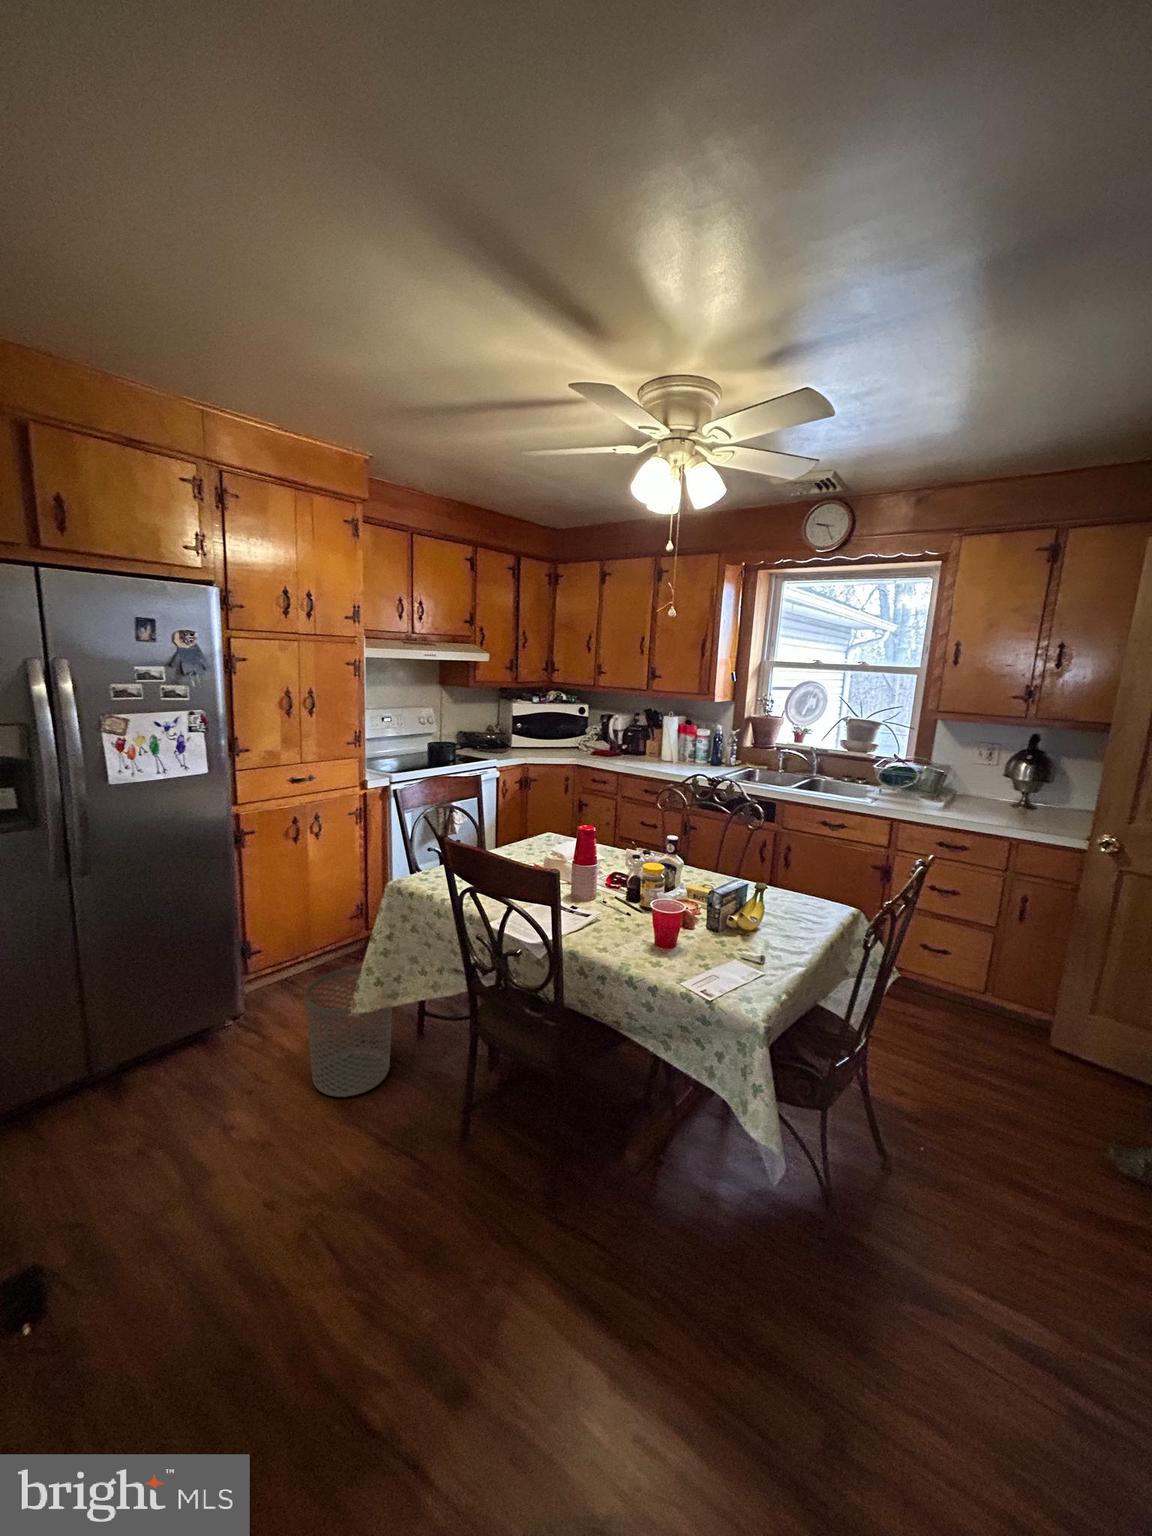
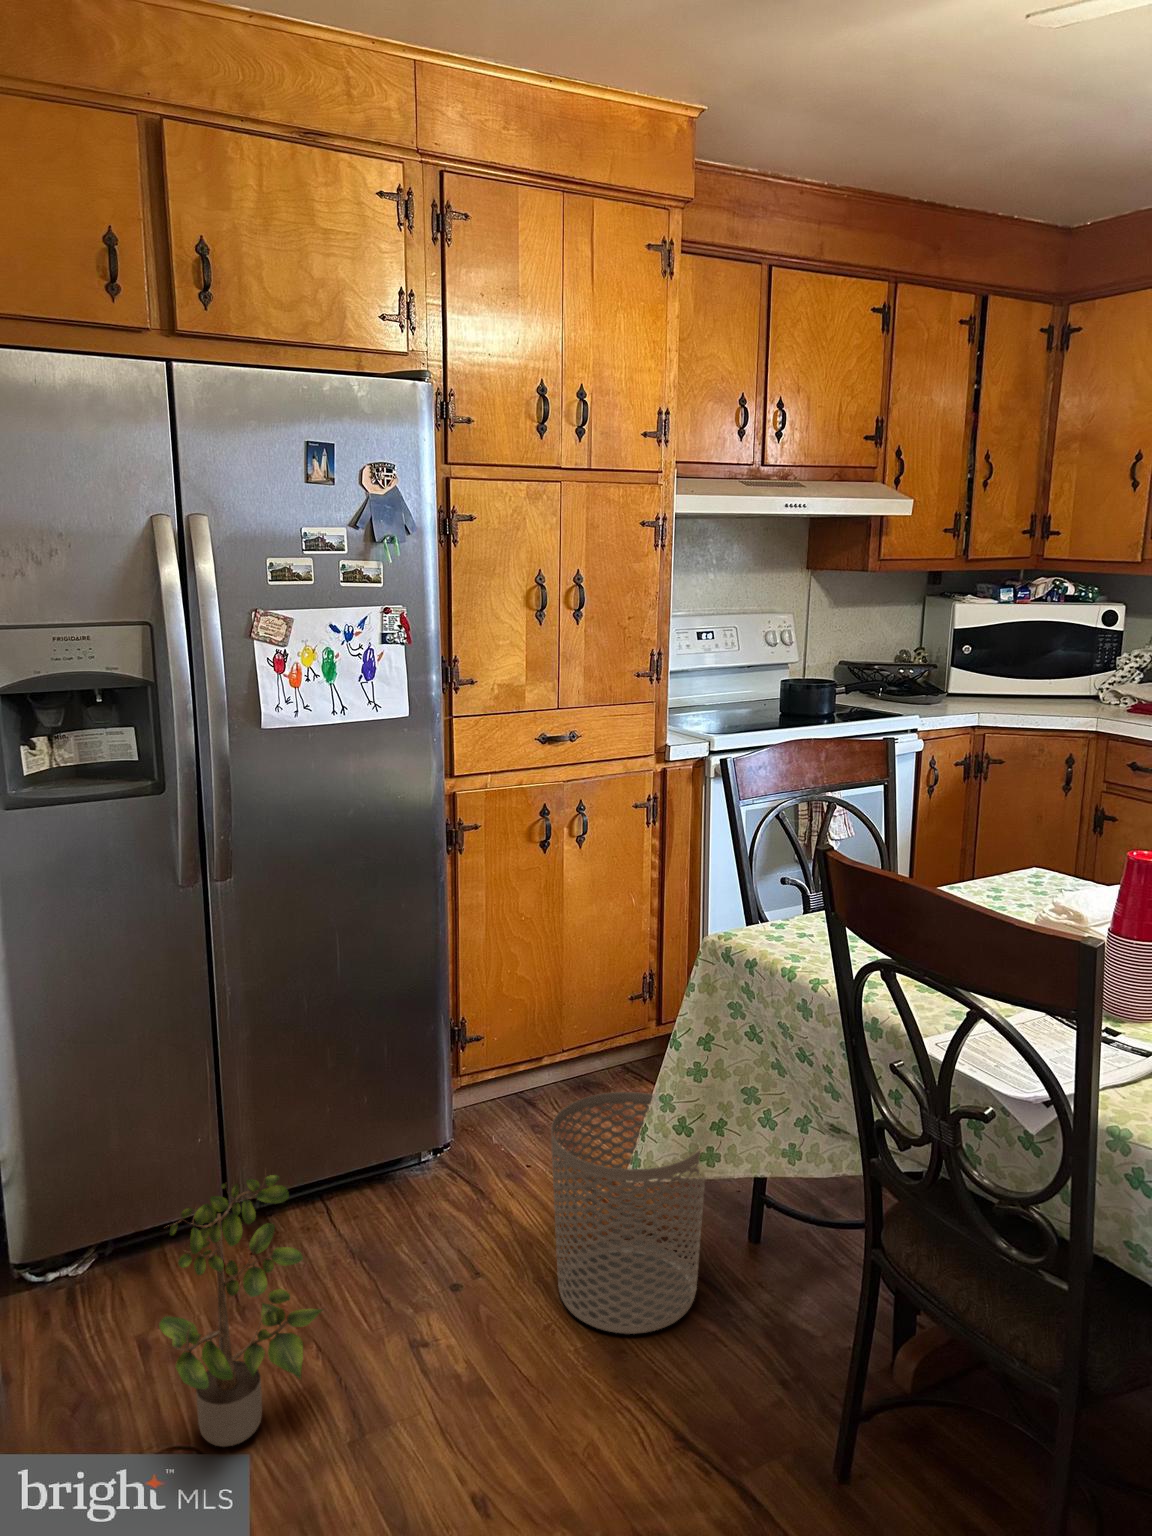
potted plant: none [52,1044,169,1216] -> present [159,1175,323,1447]

